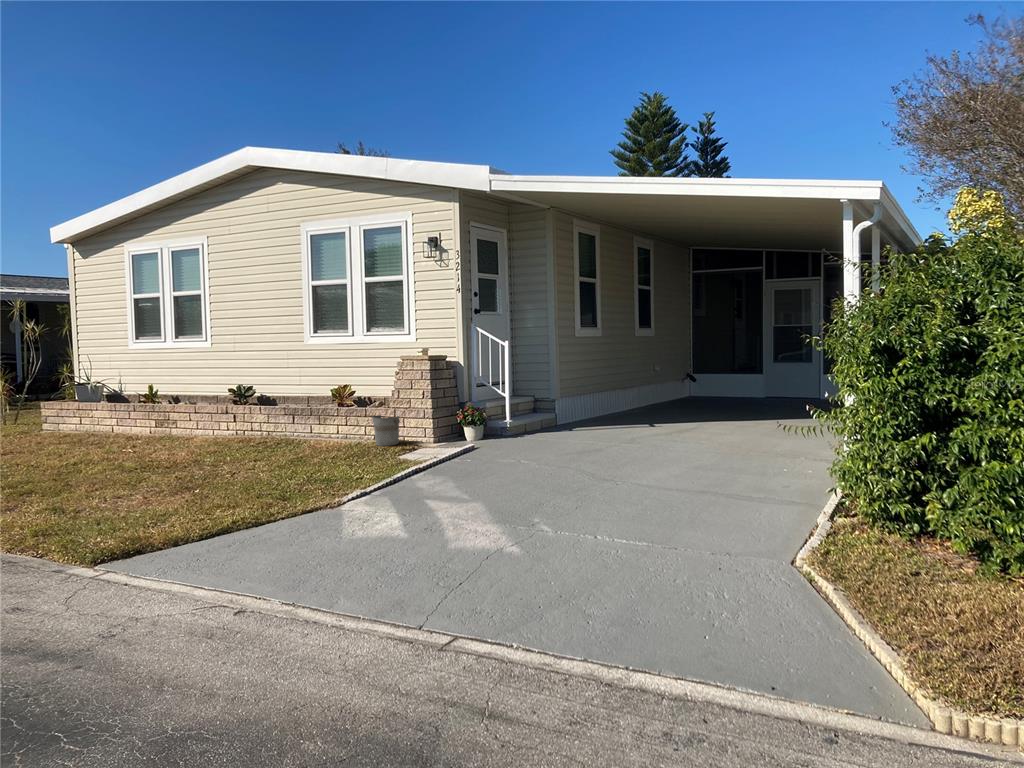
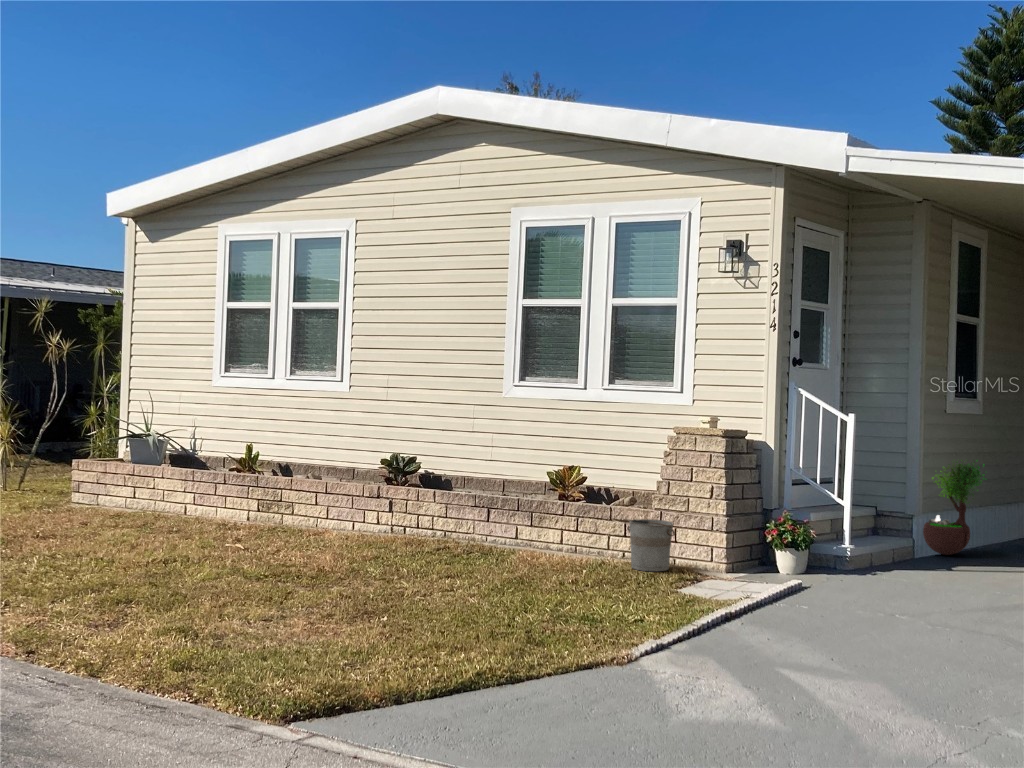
potted tree: none [561,360,594,420] -> present [923,460,985,555]

